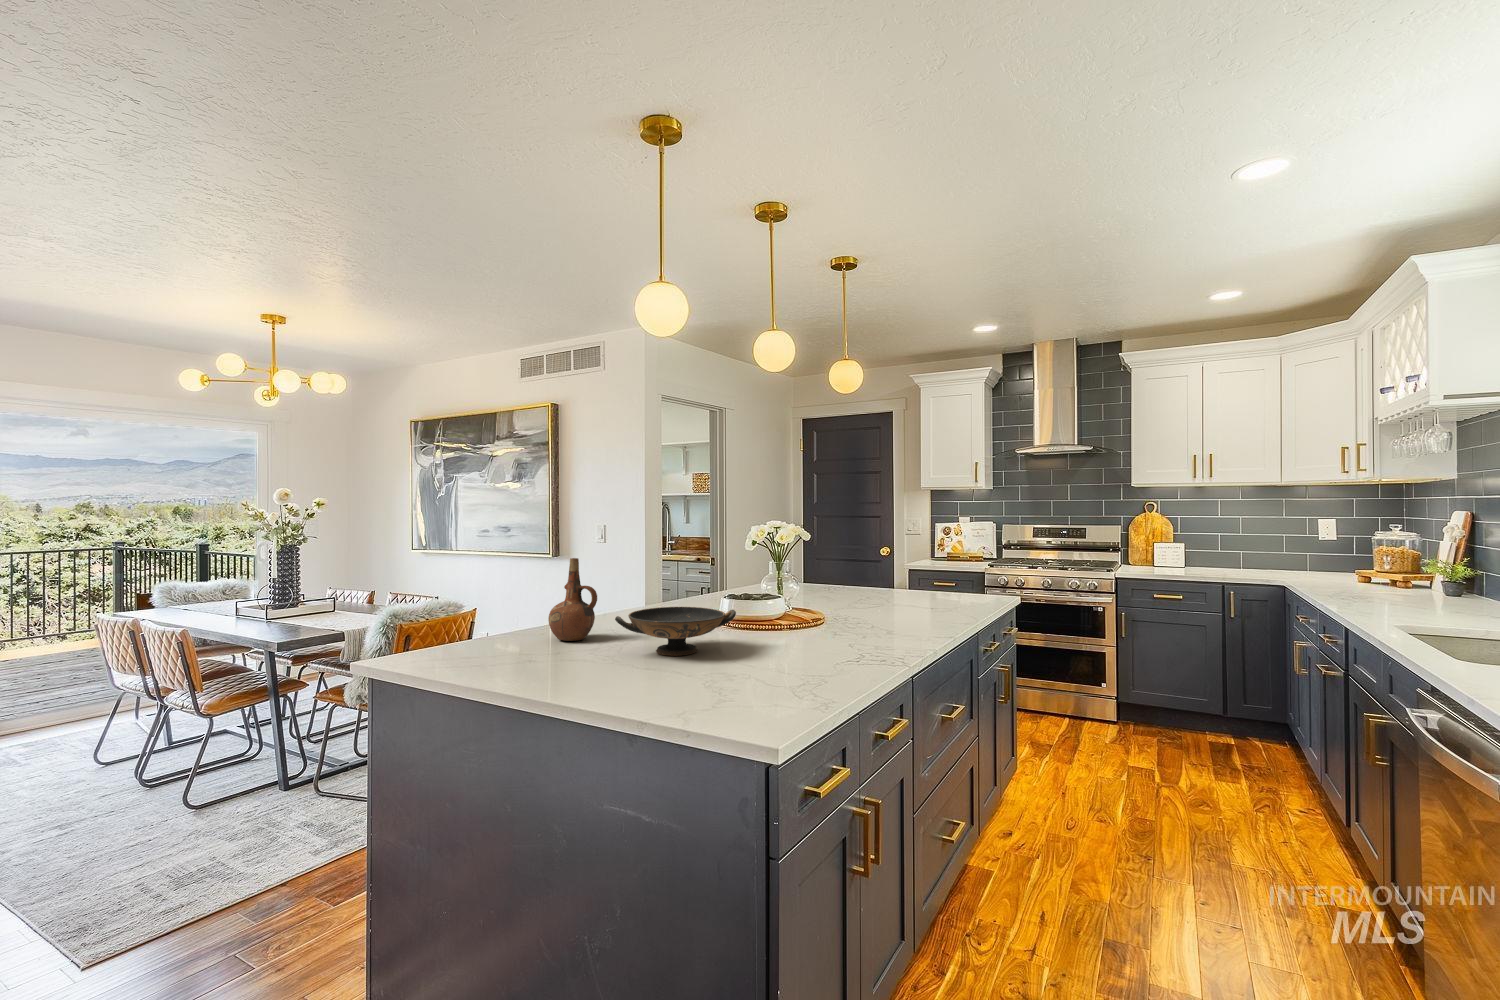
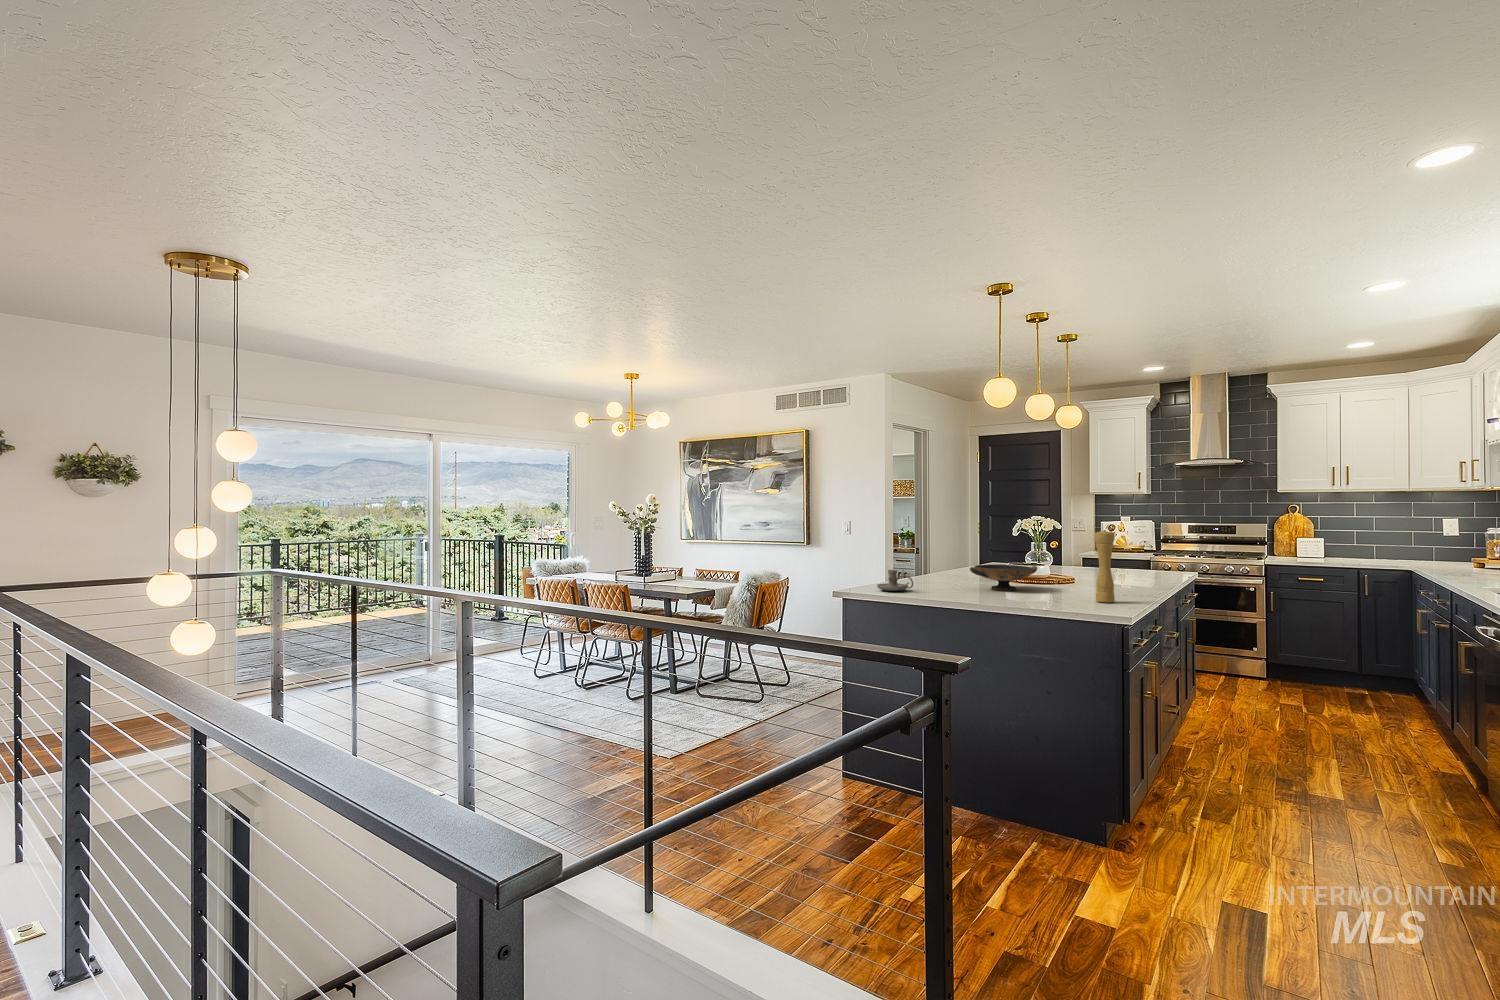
pepper mill: none [784,557,817,690] -> present [1094,530,1115,603]
ceramic pitcher: present [548,558,597,641] -> none [912,535,941,584]
candle holder: none [449,623,507,662] -> present [877,570,913,591]

